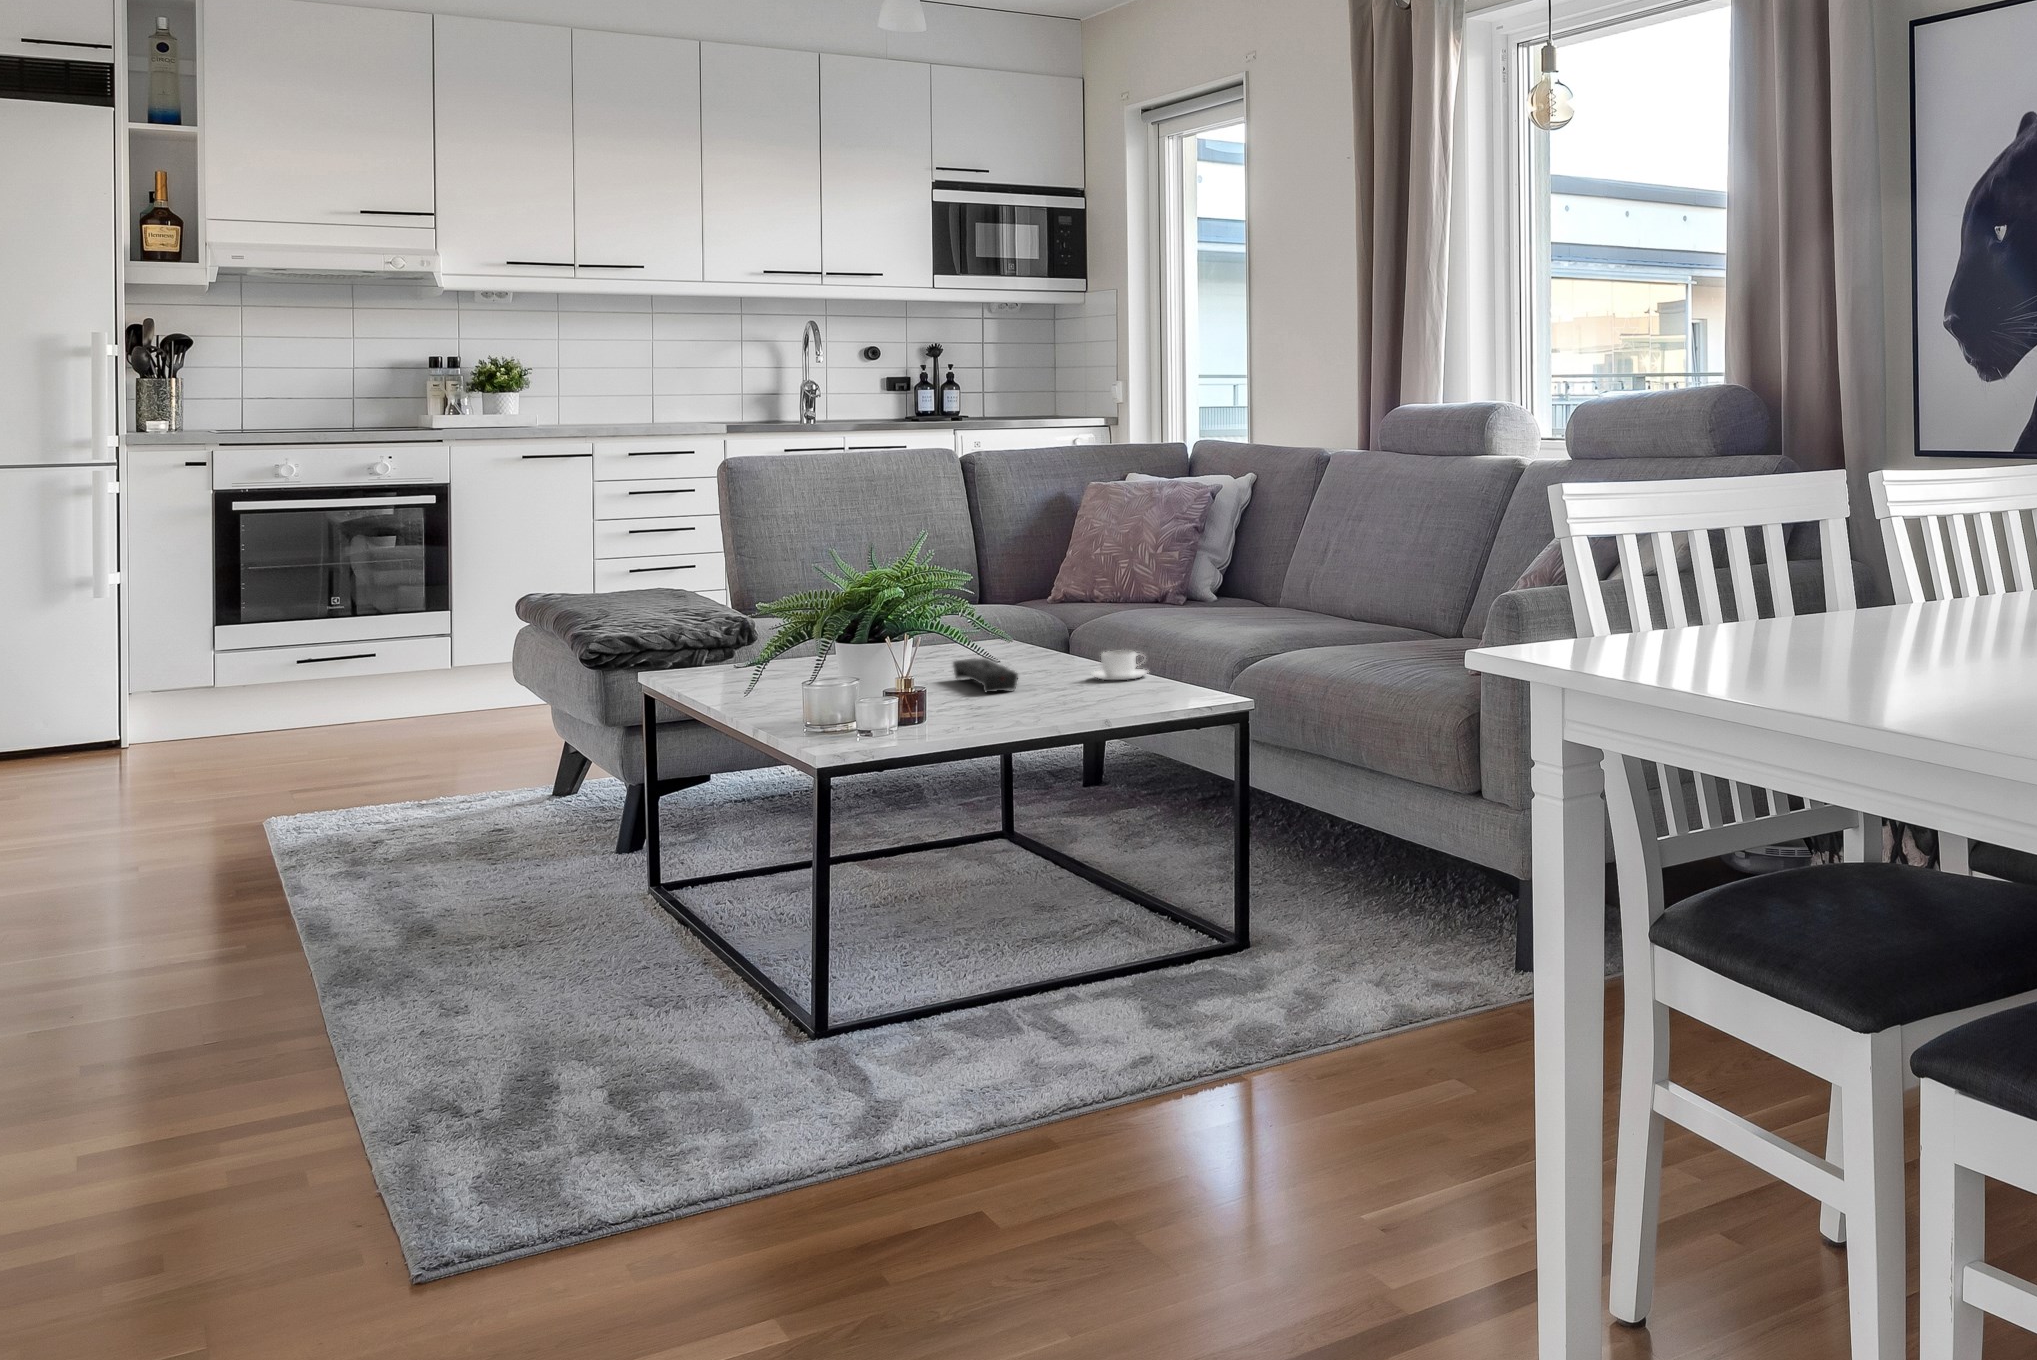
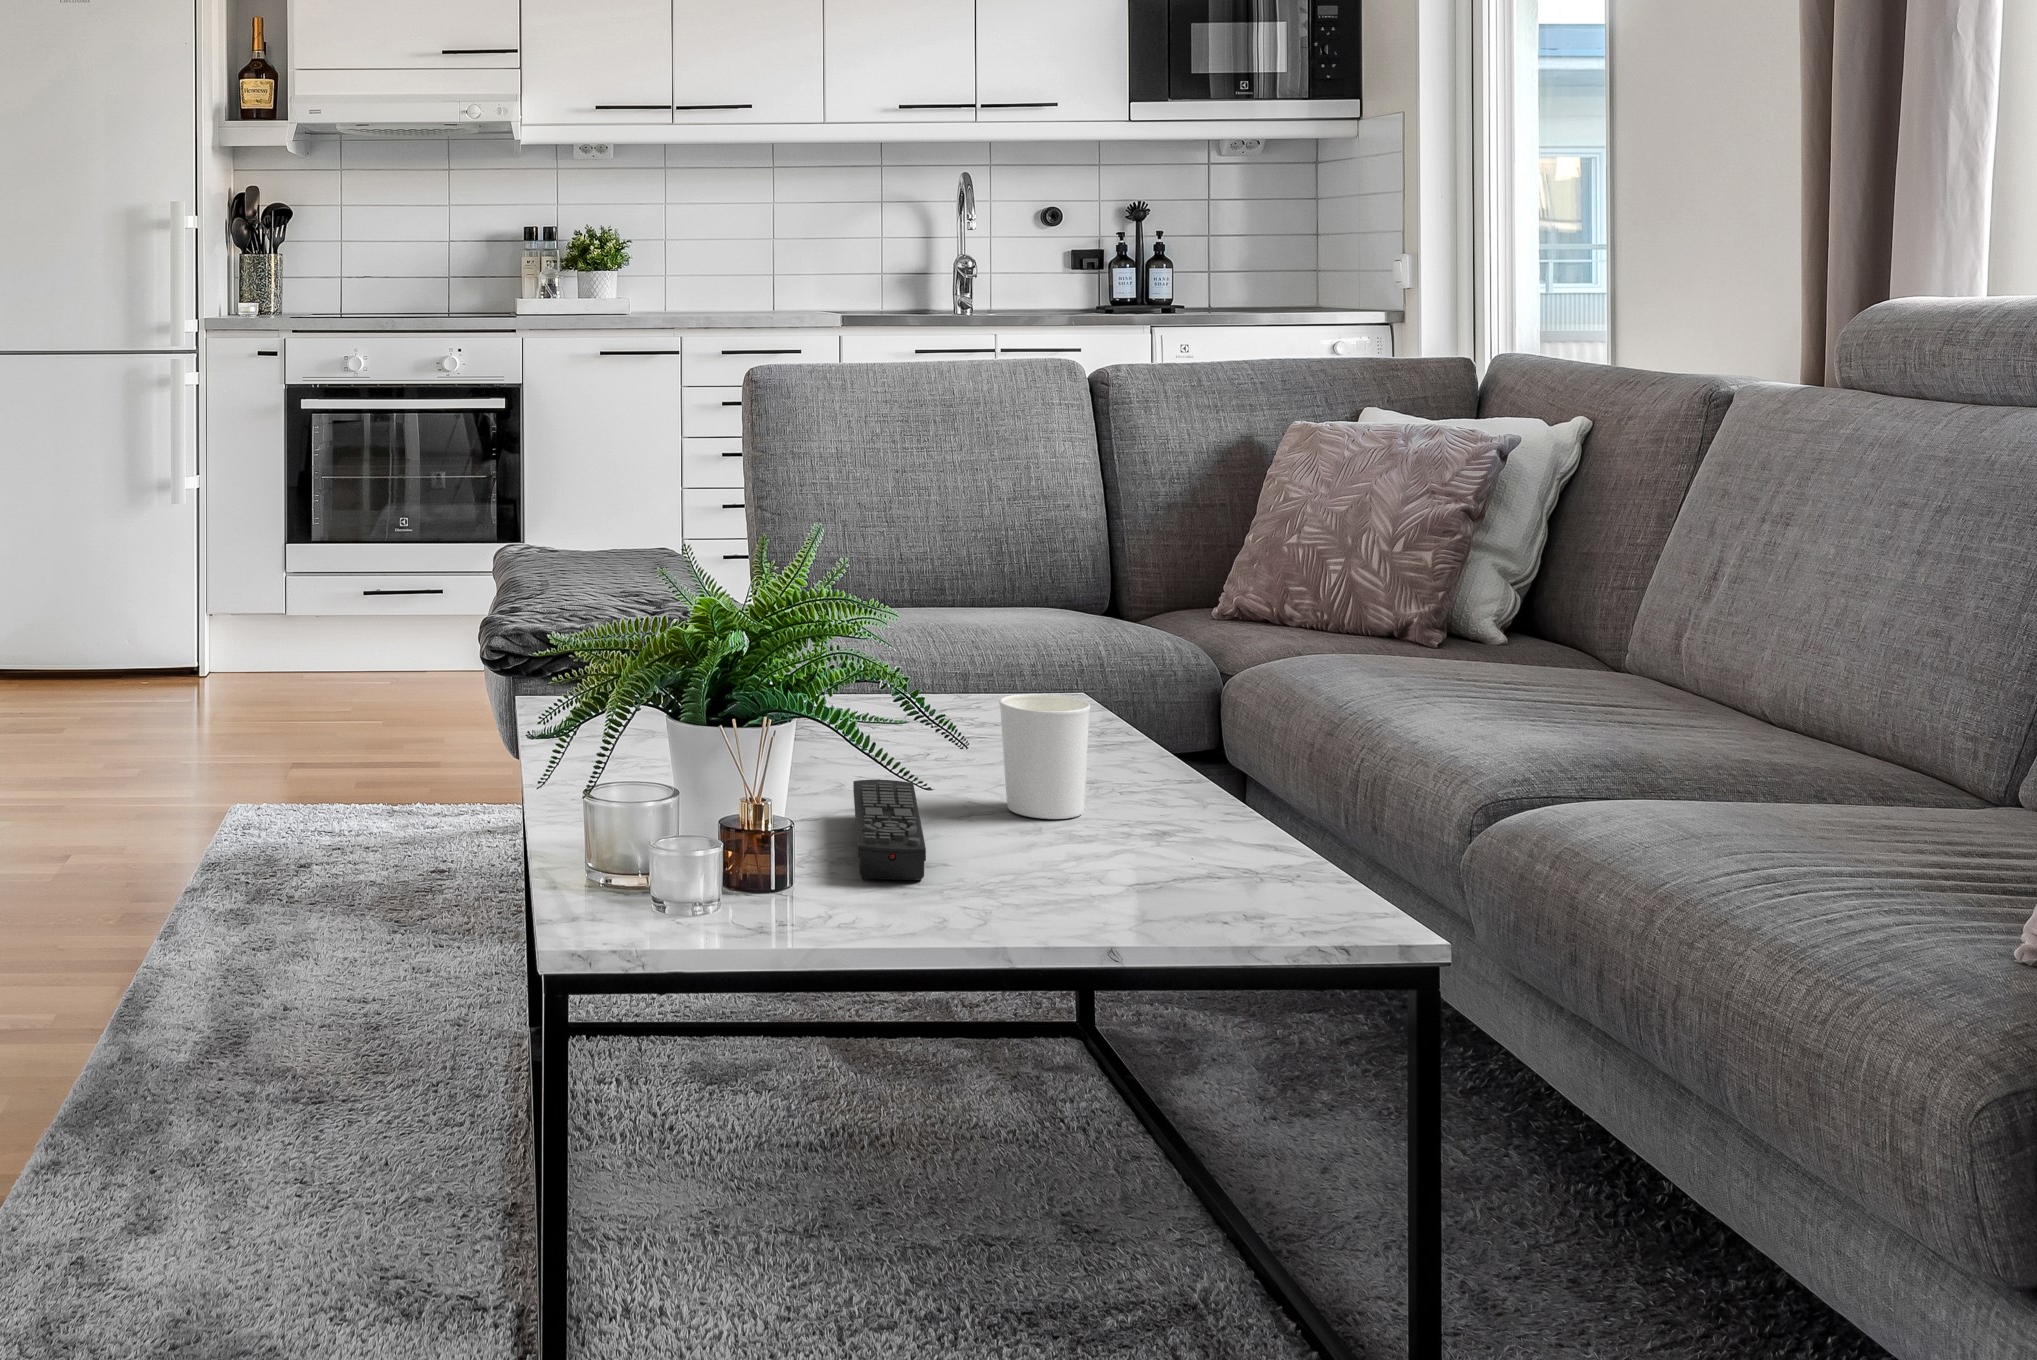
candle holder: none [1023,610,1069,670] -> present [999,694,1091,819]
coffee cup: present [1092,650,1147,680] -> none [1093,816,1221,891]

